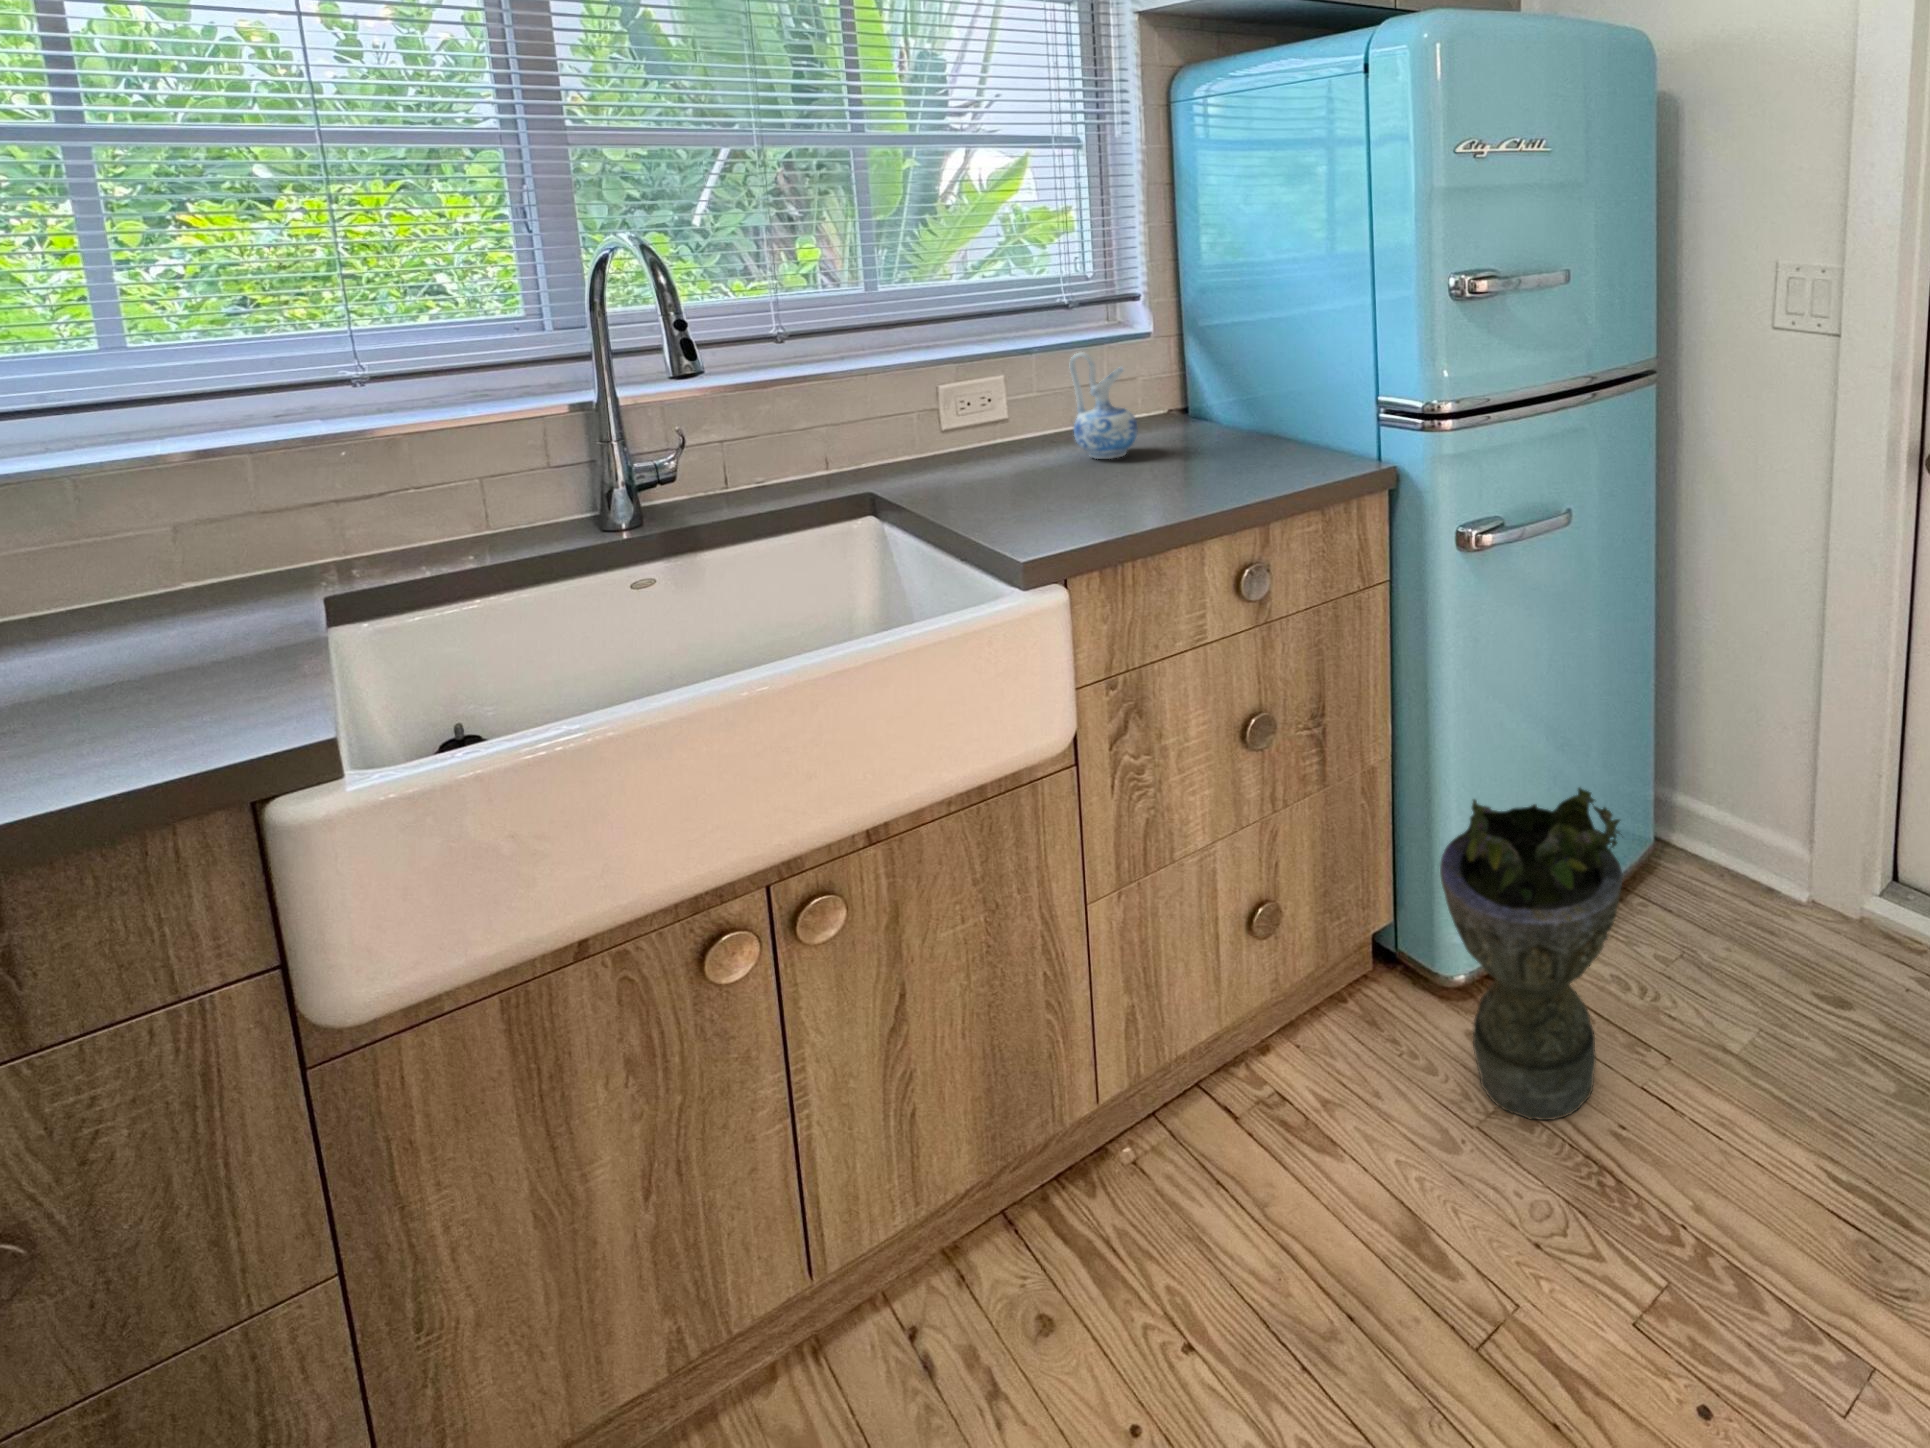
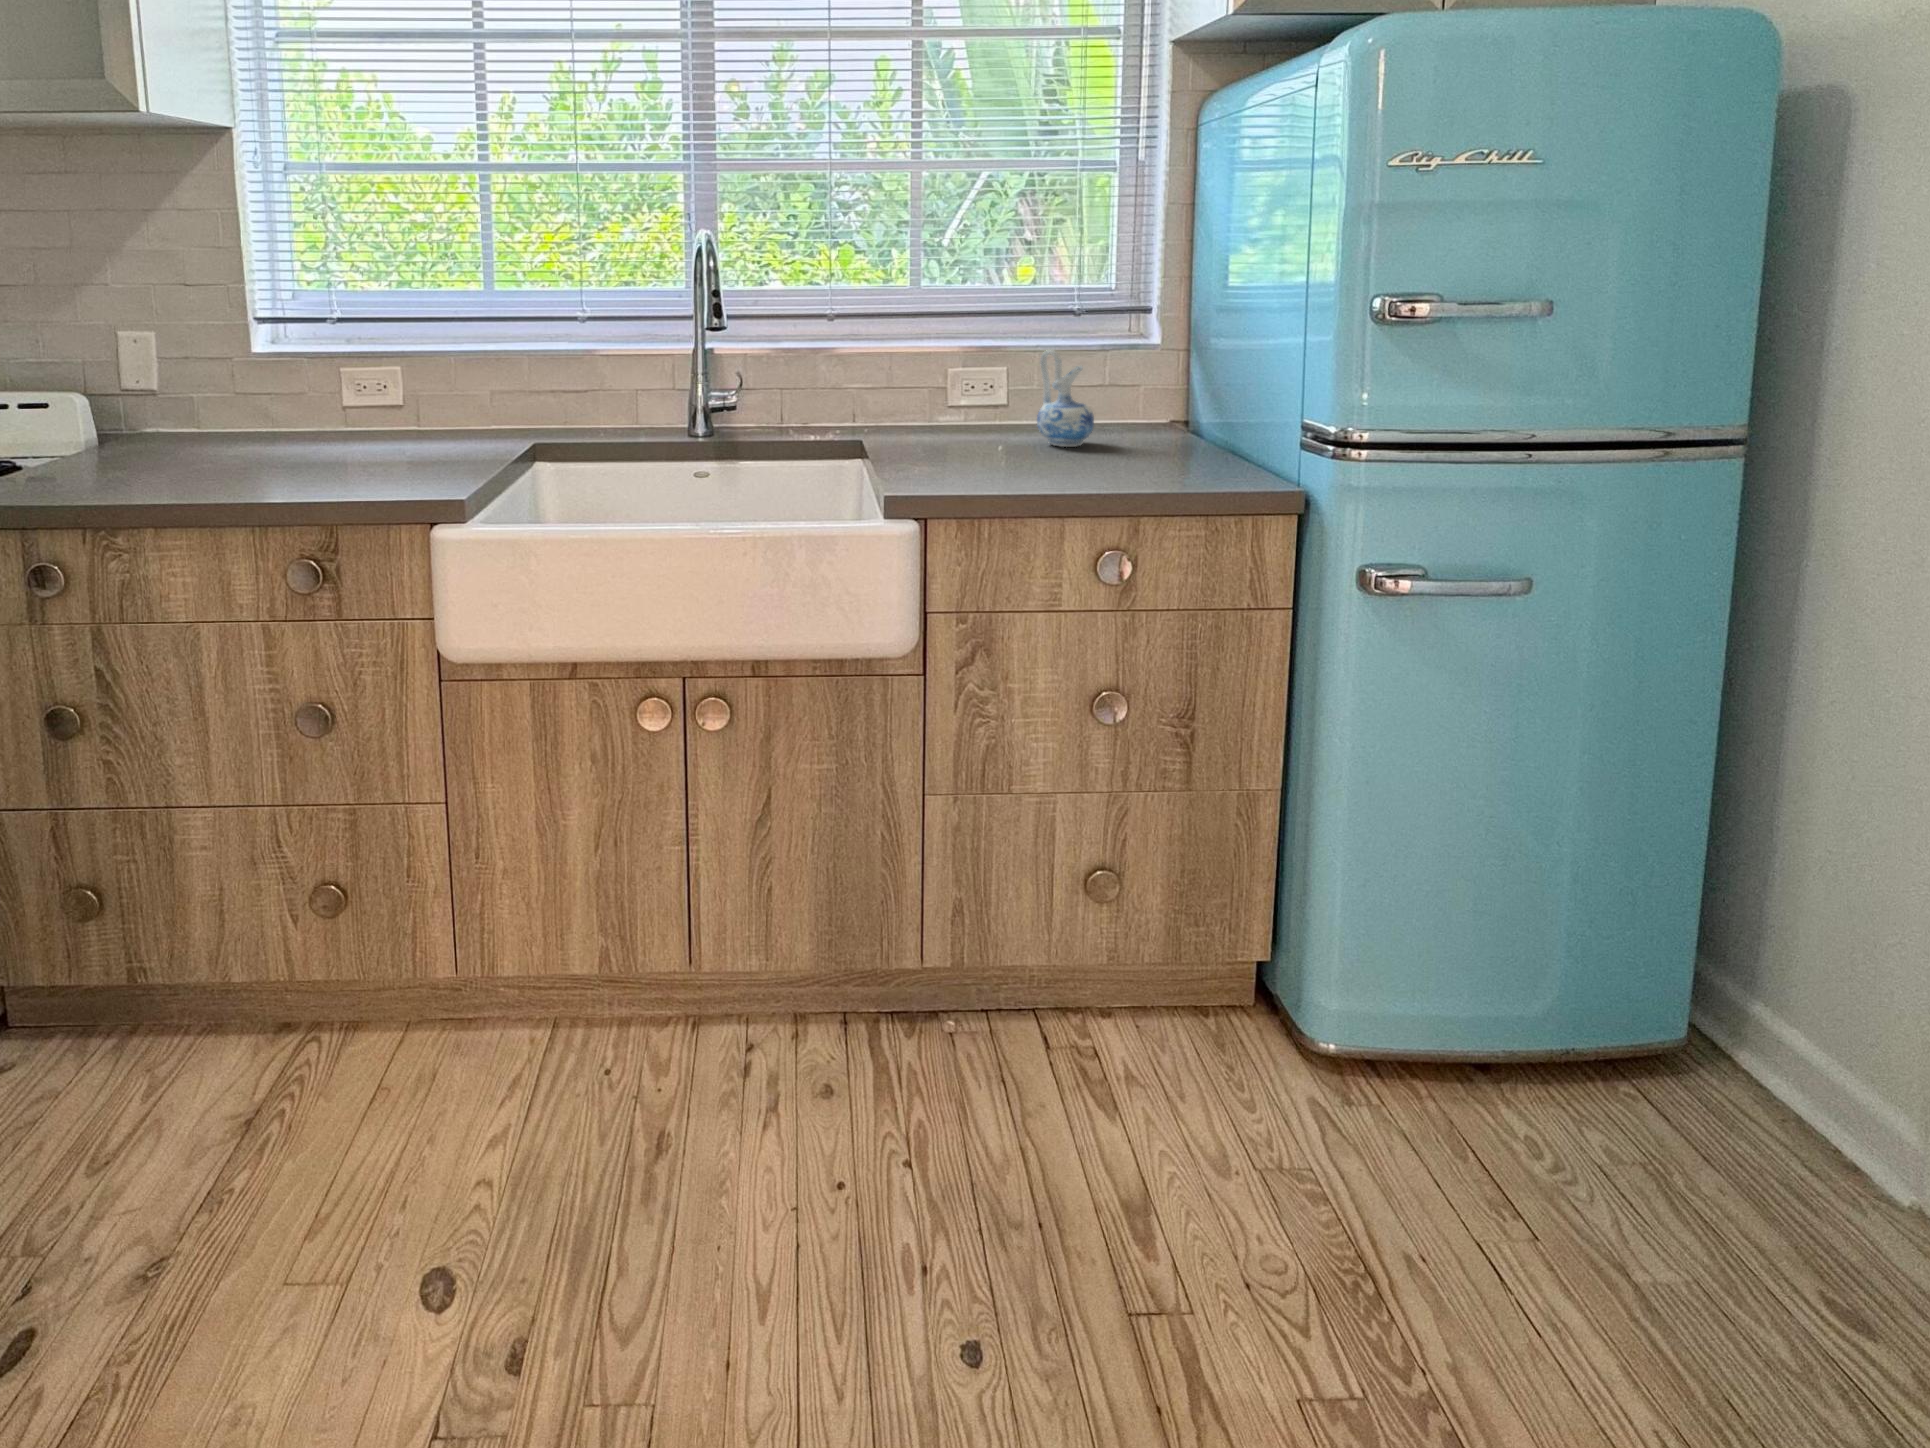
planter: present [1440,788,1623,1120] -> none [1265,854,1488,1217]

